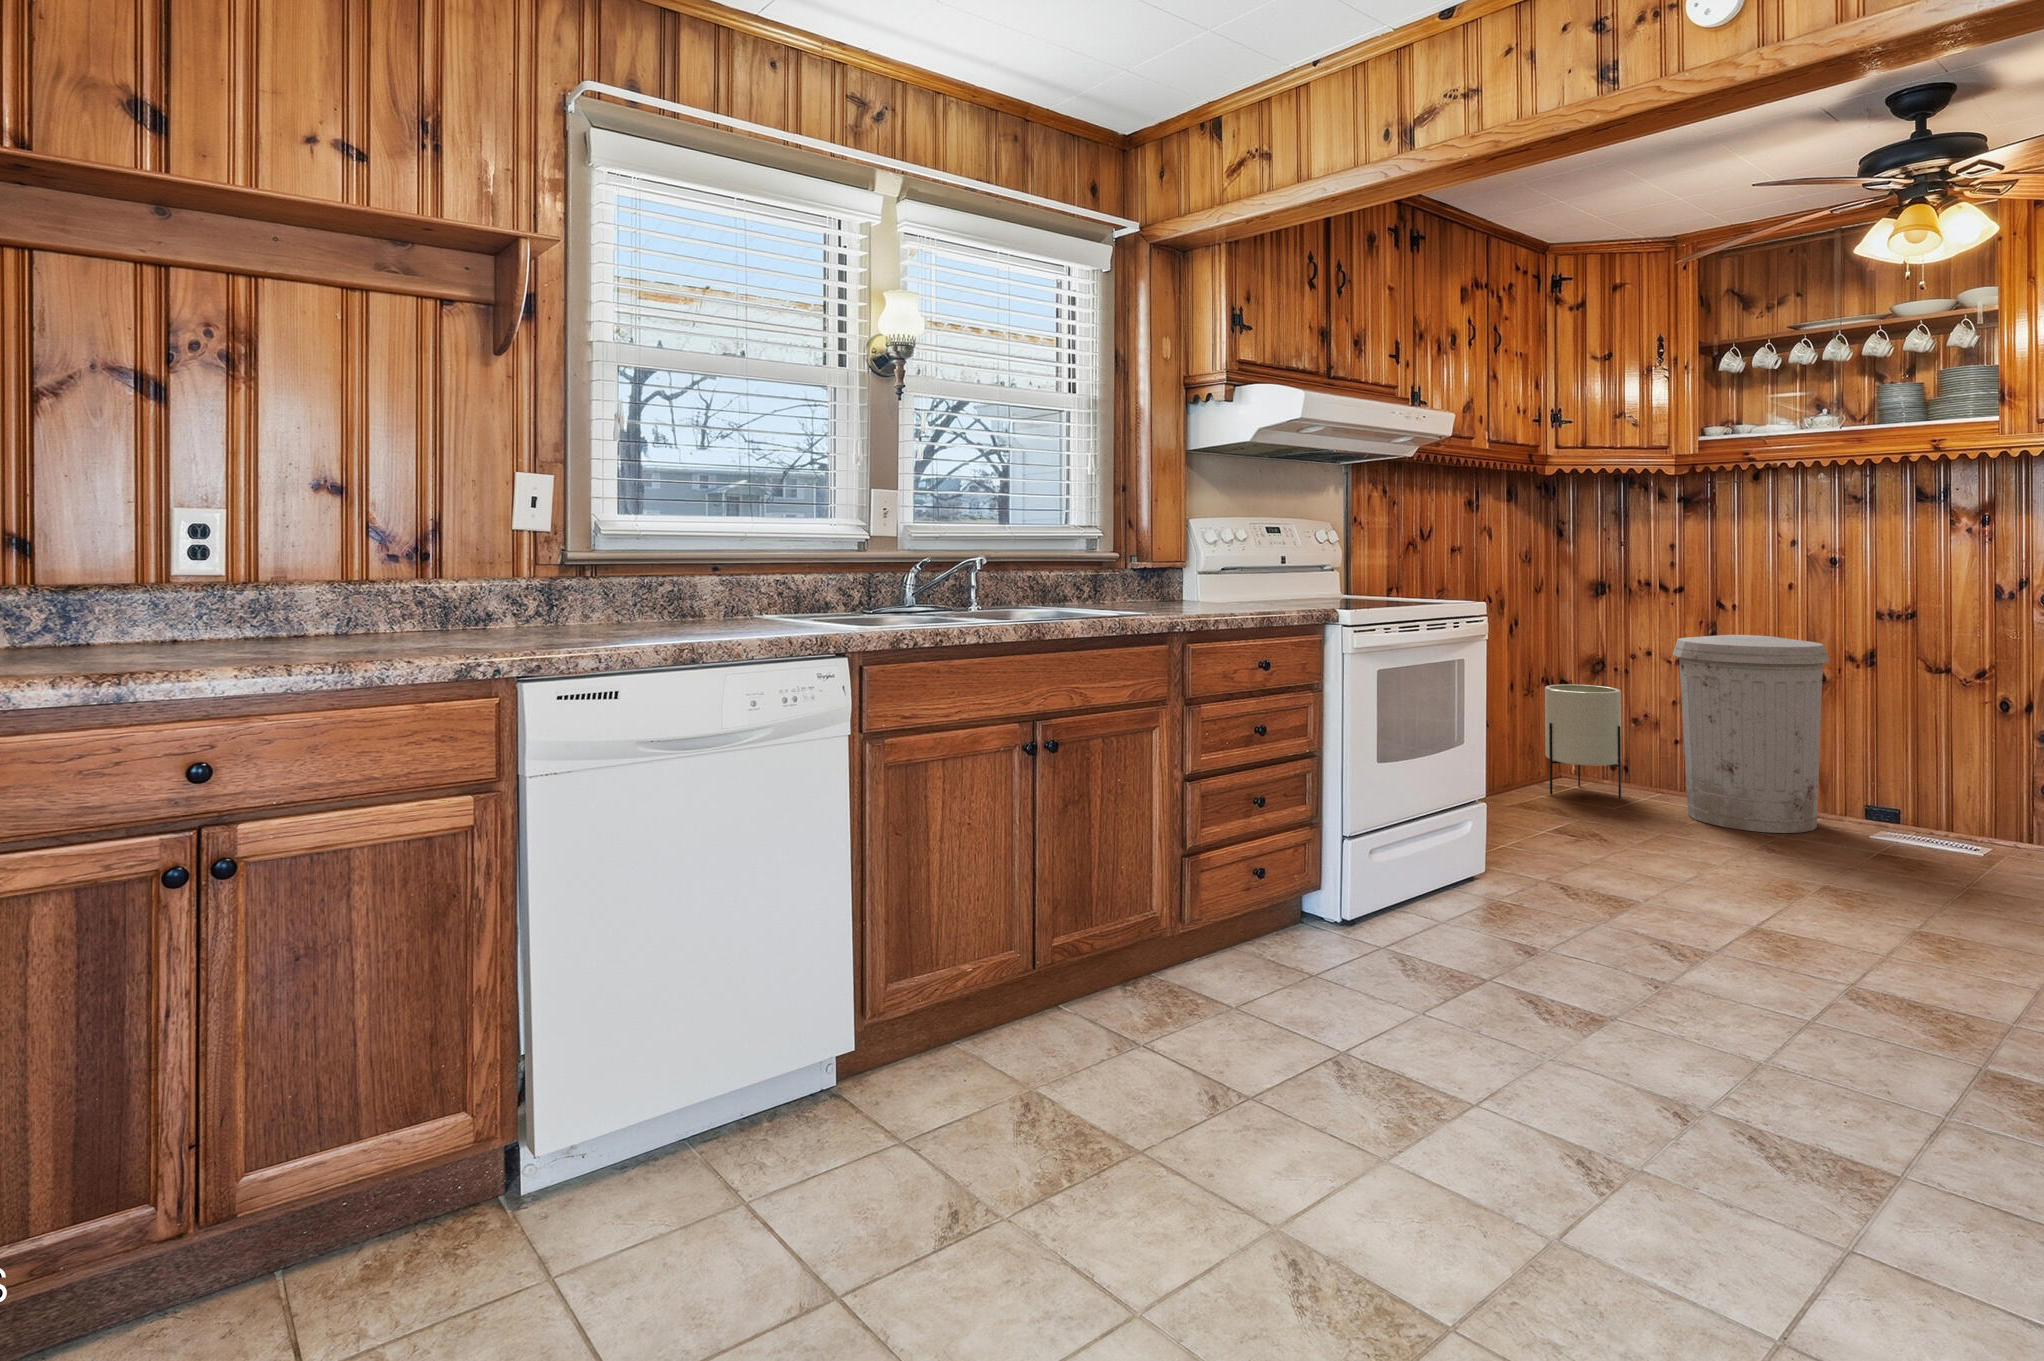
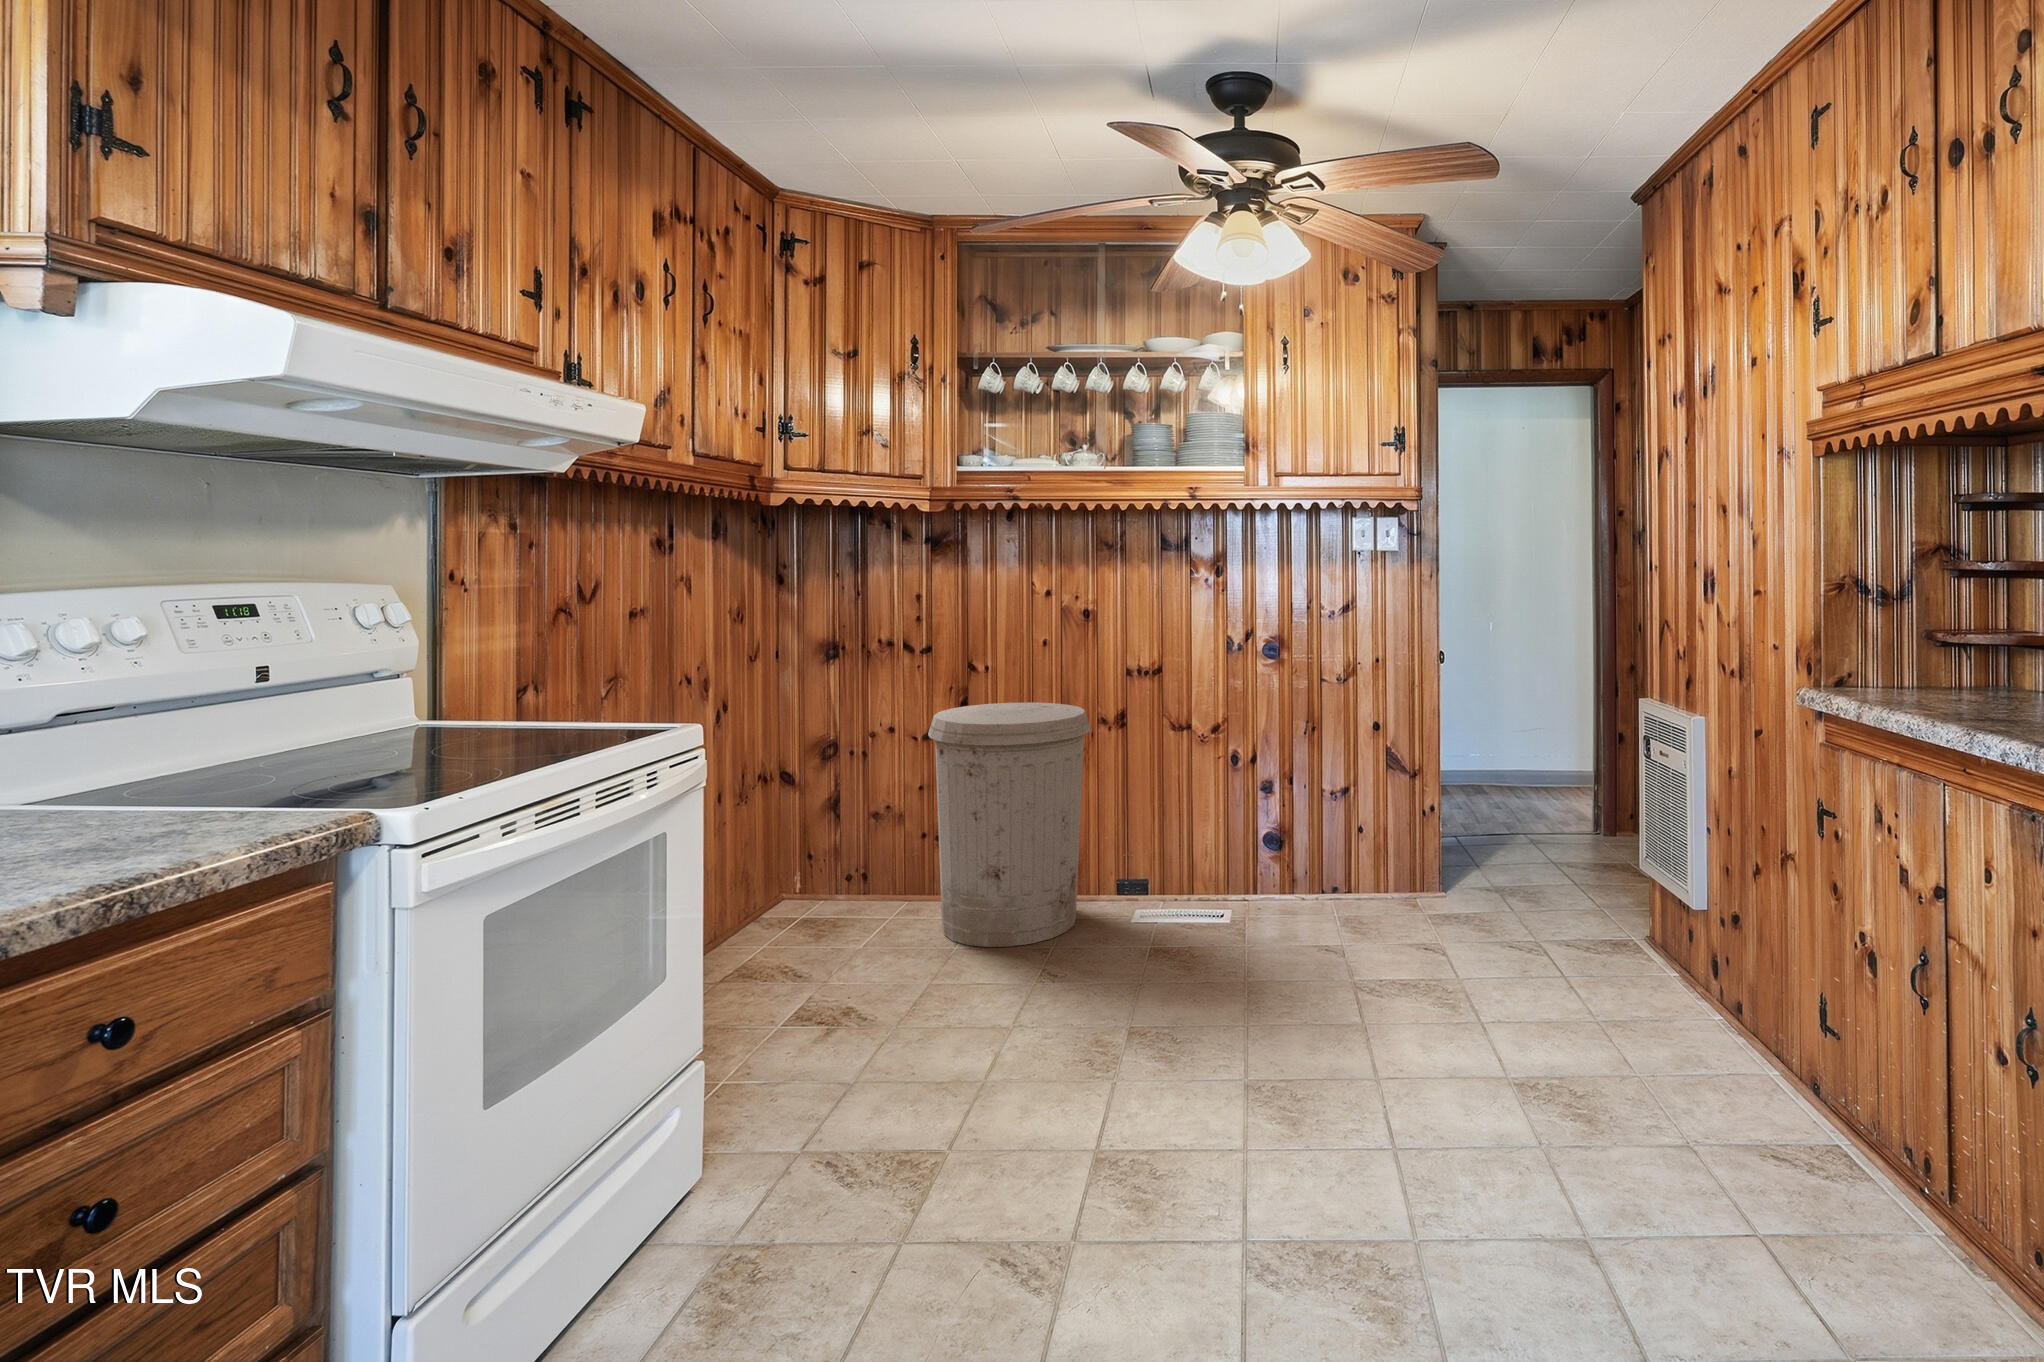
planter: present [1545,684,1622,799] -> none [764,778,862,941]

